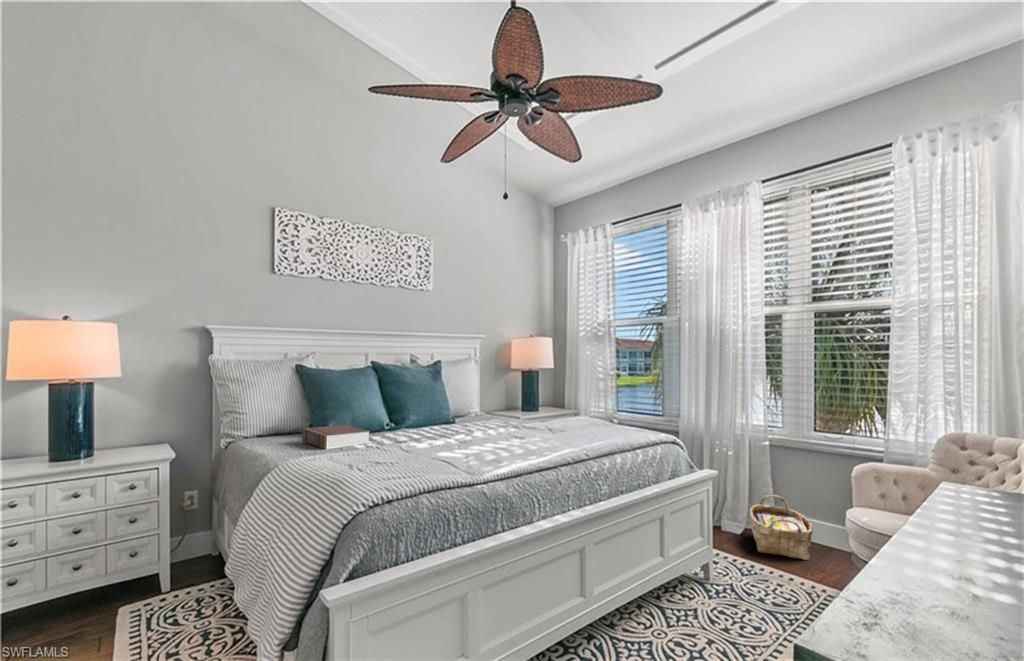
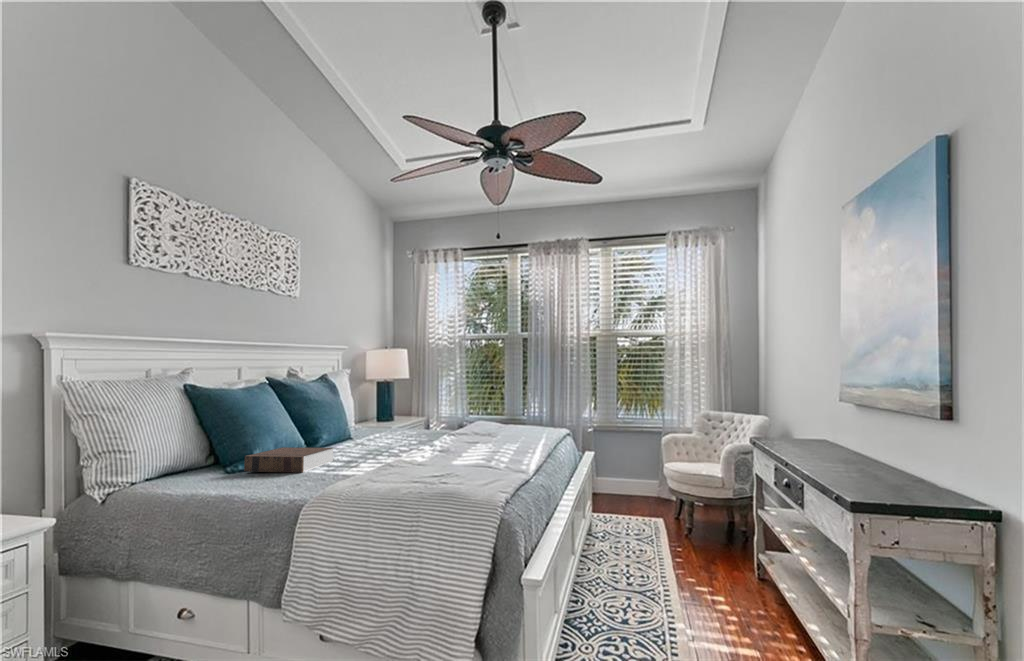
woven basket: present [750,495,813,560] -> none [602,461,649,504]

